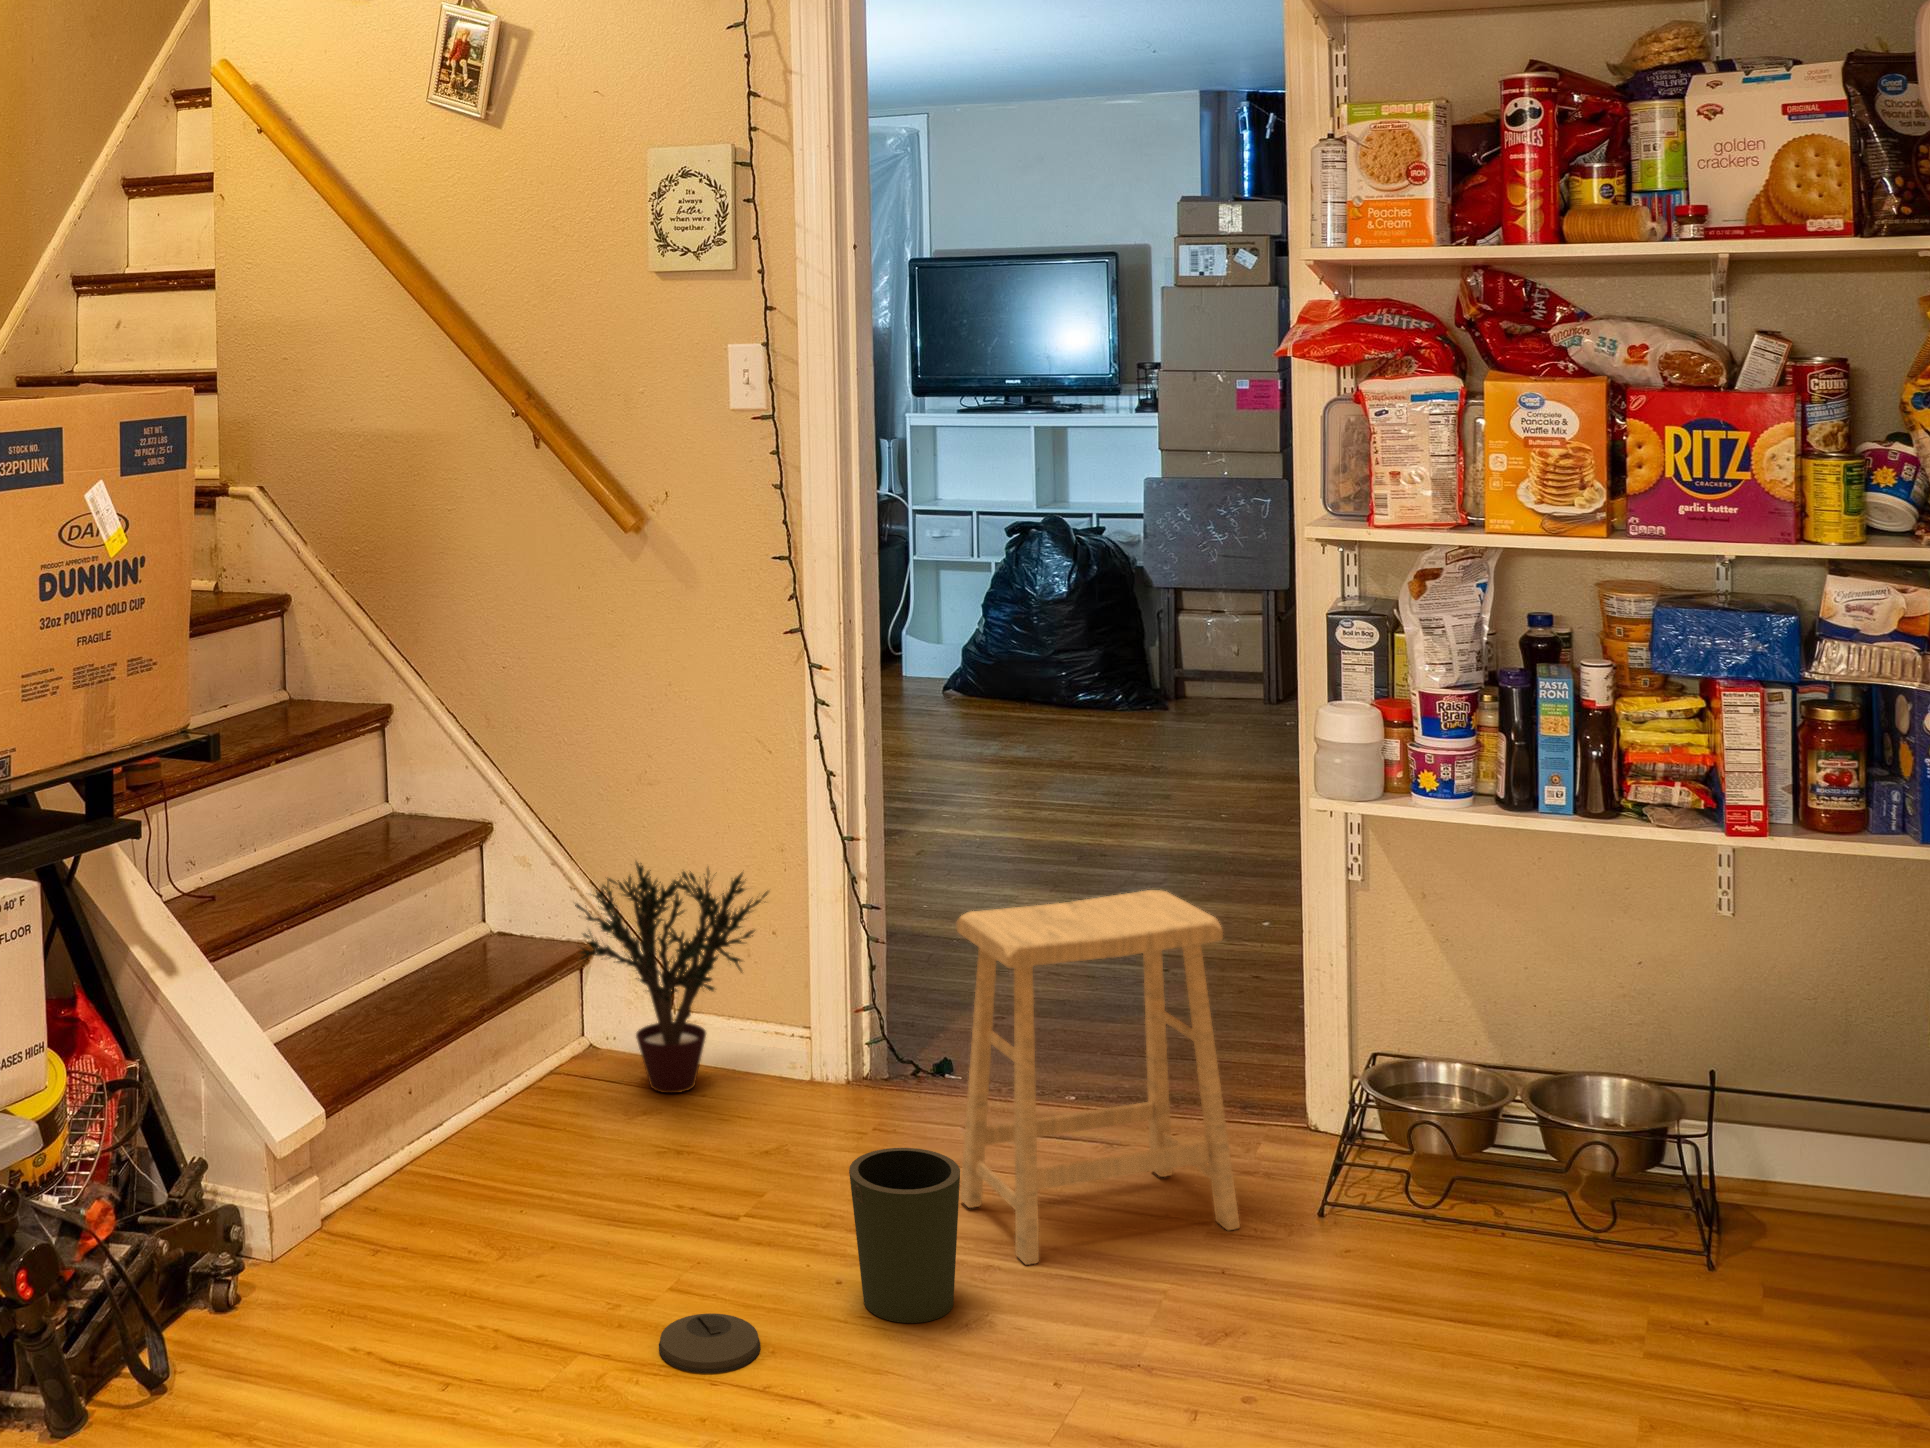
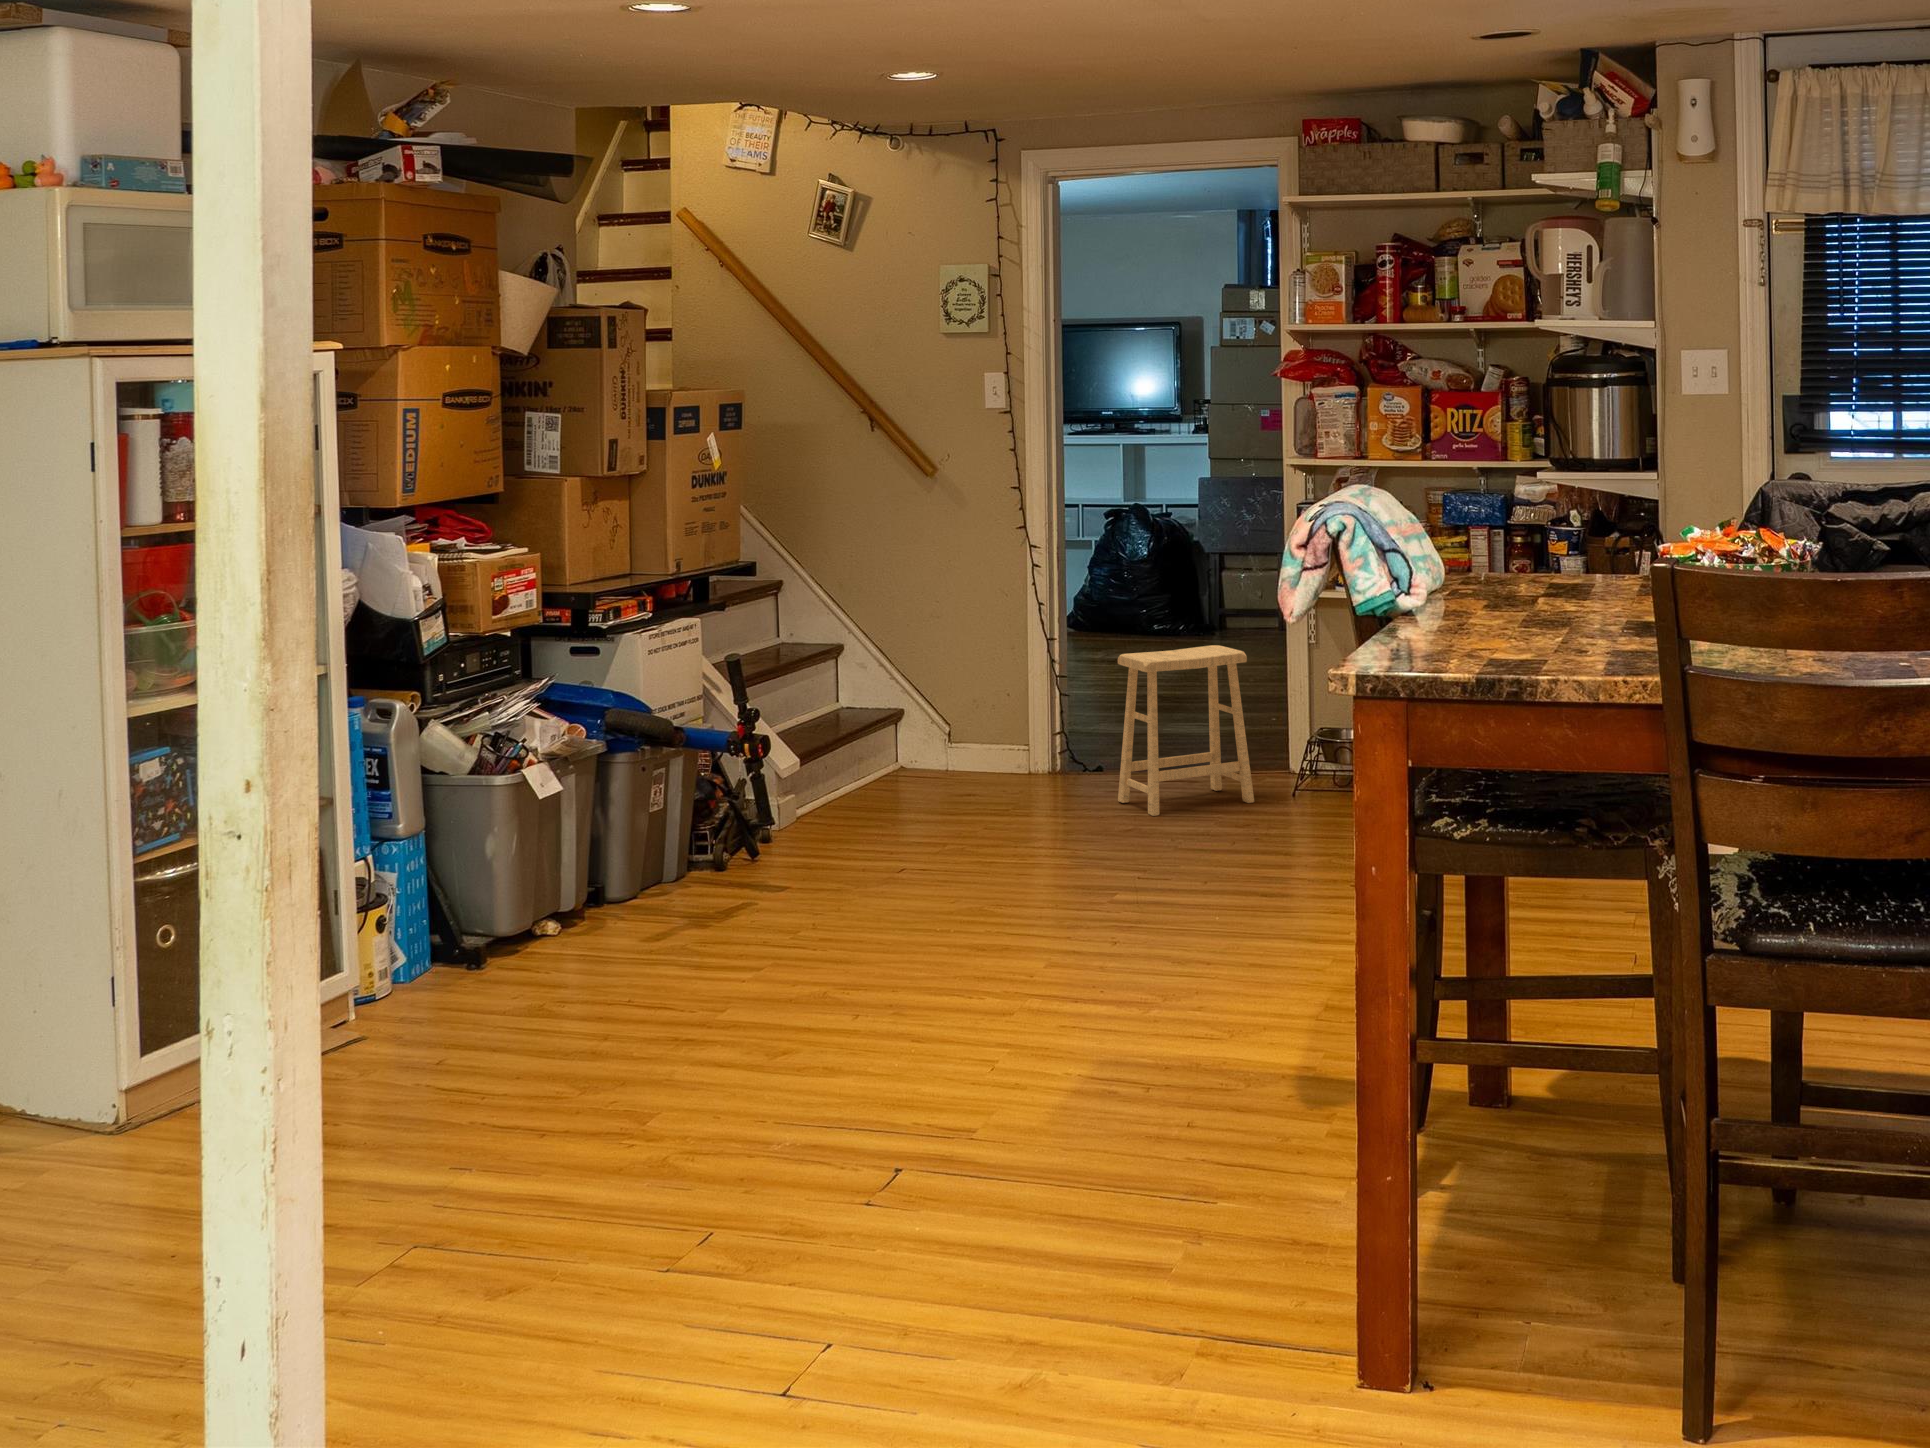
potted plant: present [575,862,768,1093] -> none [902,655,1009,779]
trash can: present [659,1148,960,1373] -> none [985,758,1125,848]

